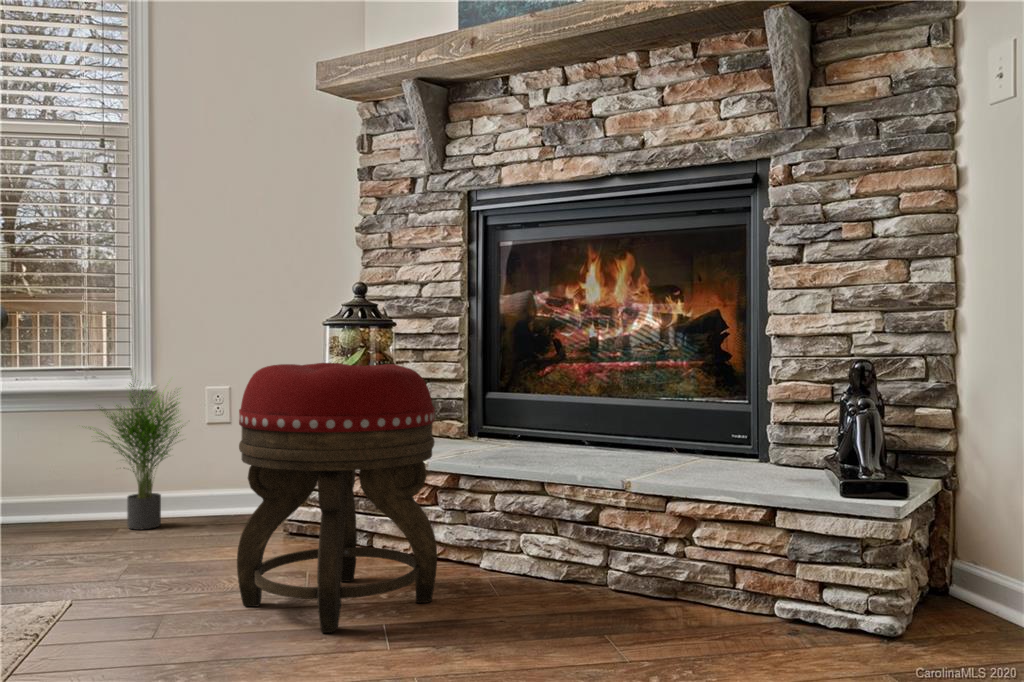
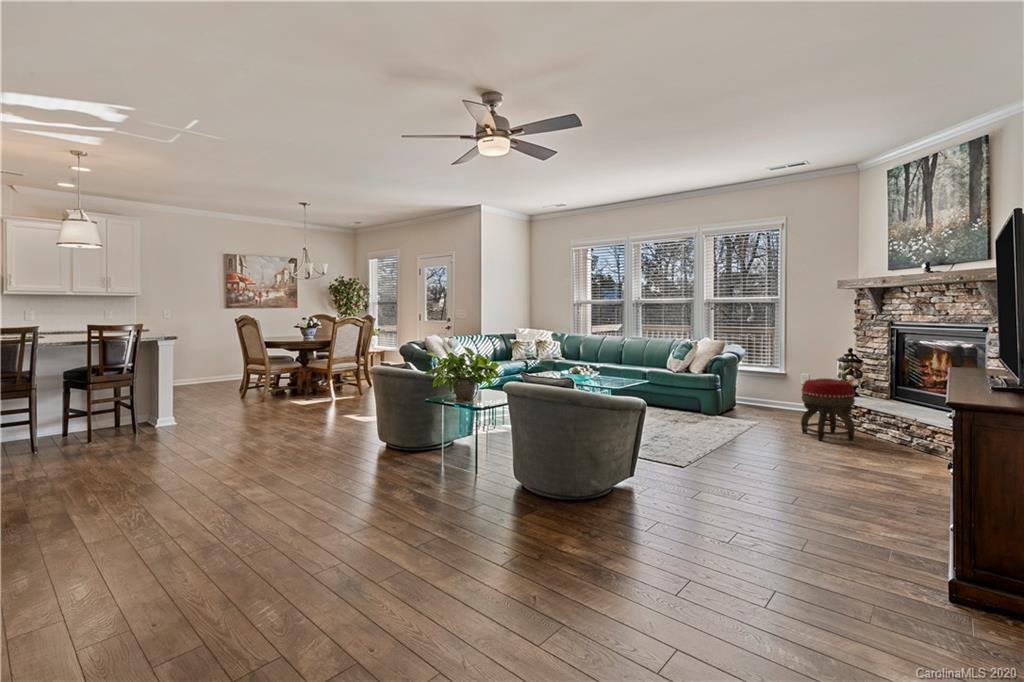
potted plant: present [90,383,182,530] -> none [764,370,798,412]

